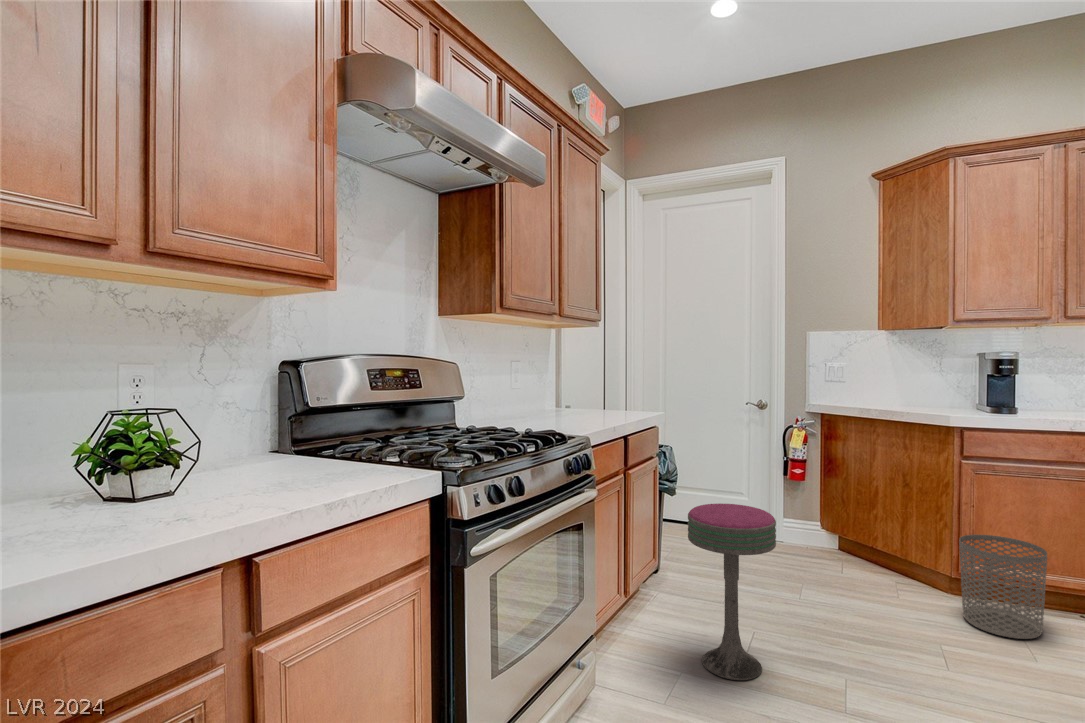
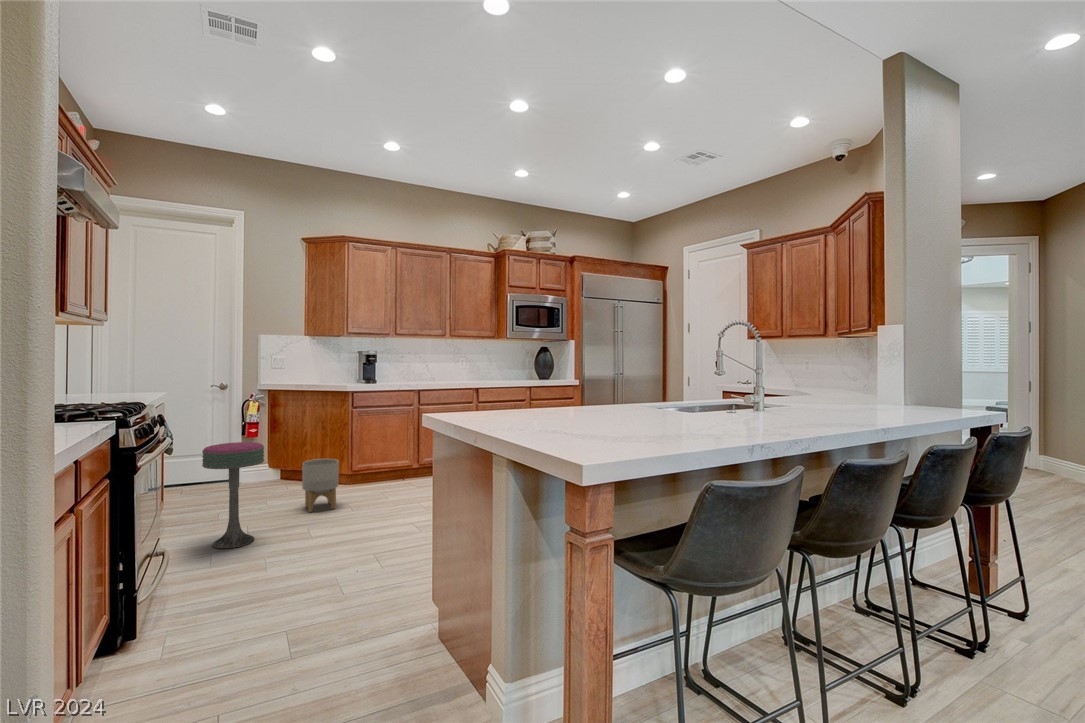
waste bin: present [959,535,1047,639] -> none [352,446,389,494]
planter: none [857,546,926,652] -> present [302,459,339,512]

